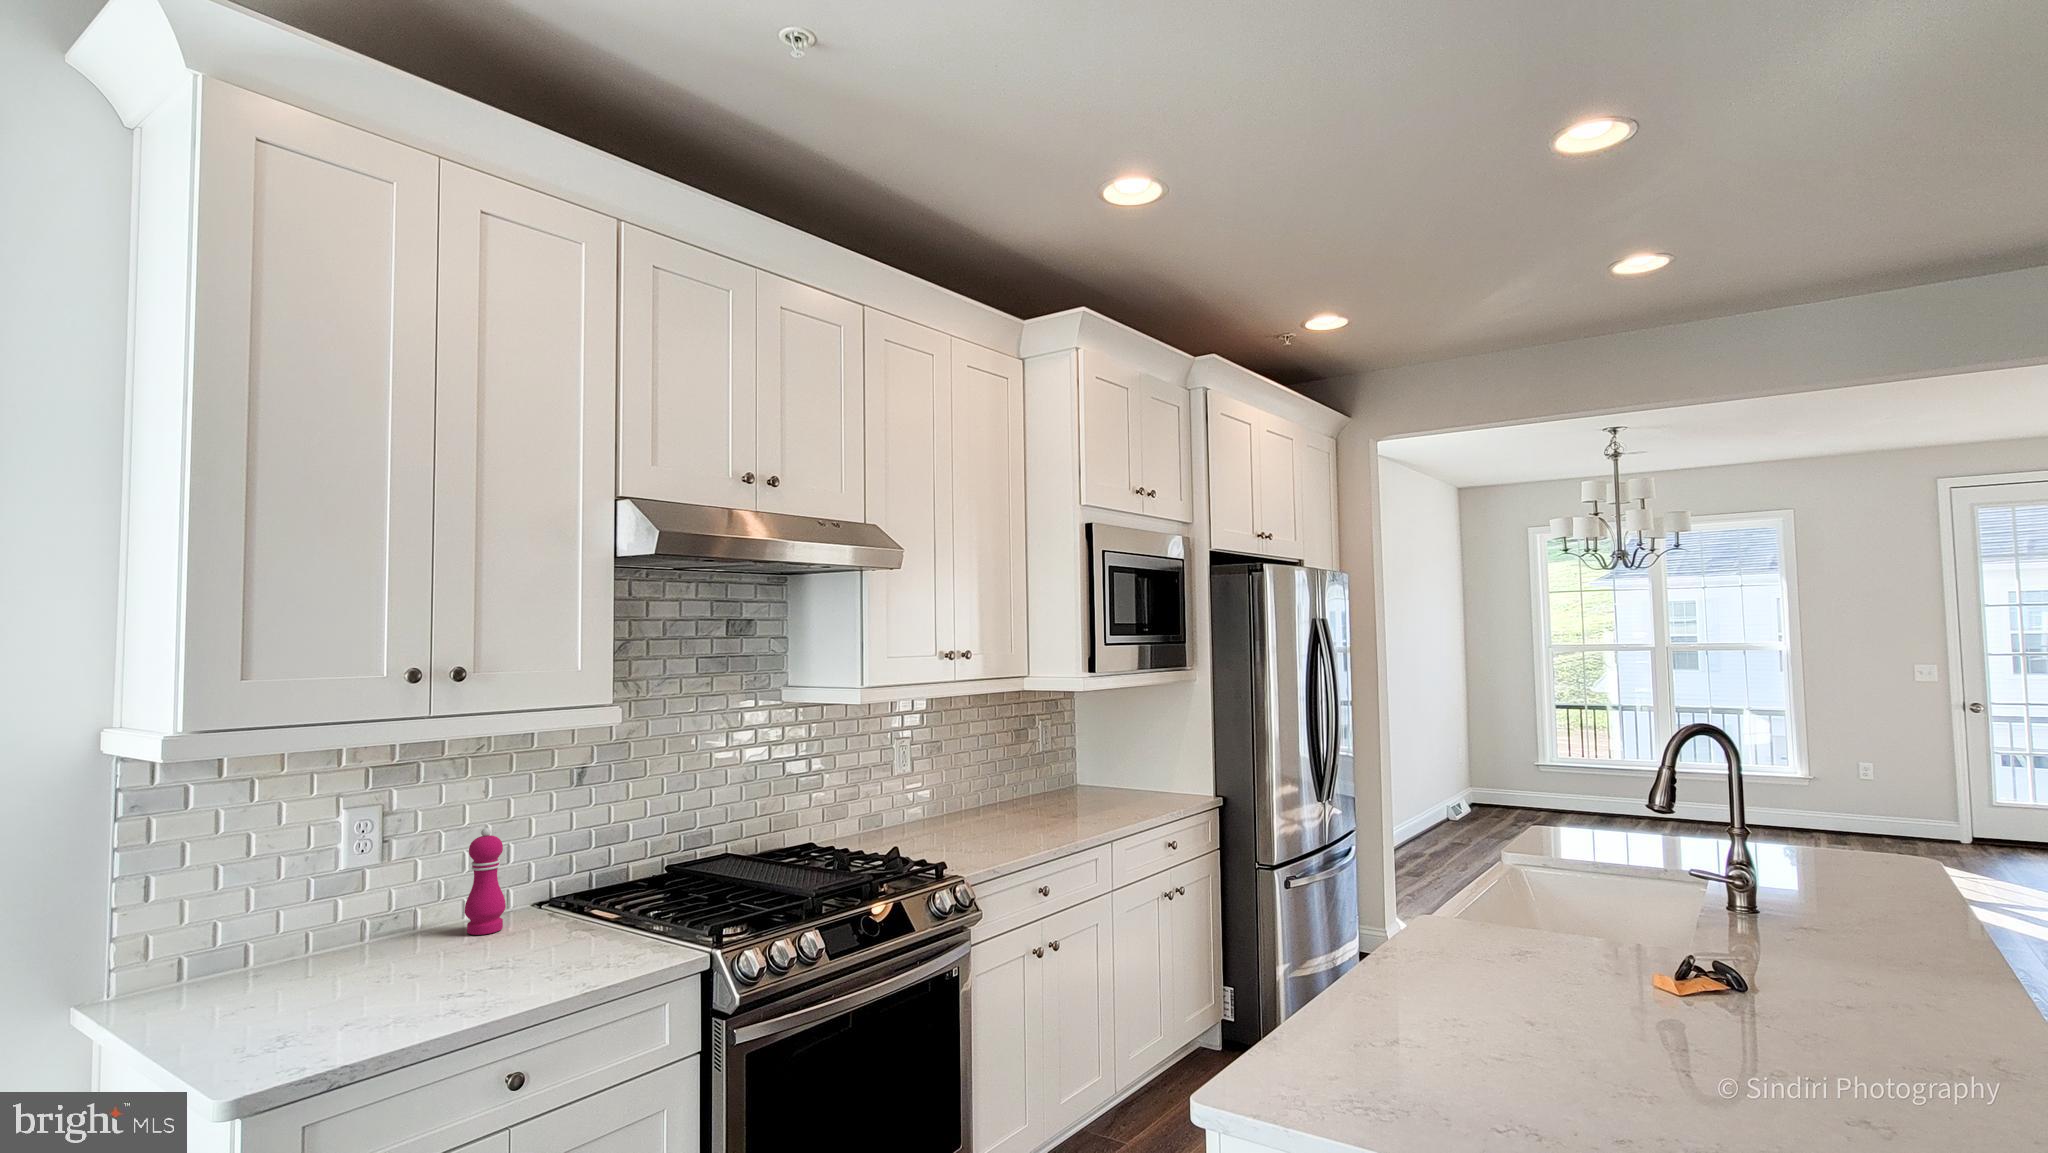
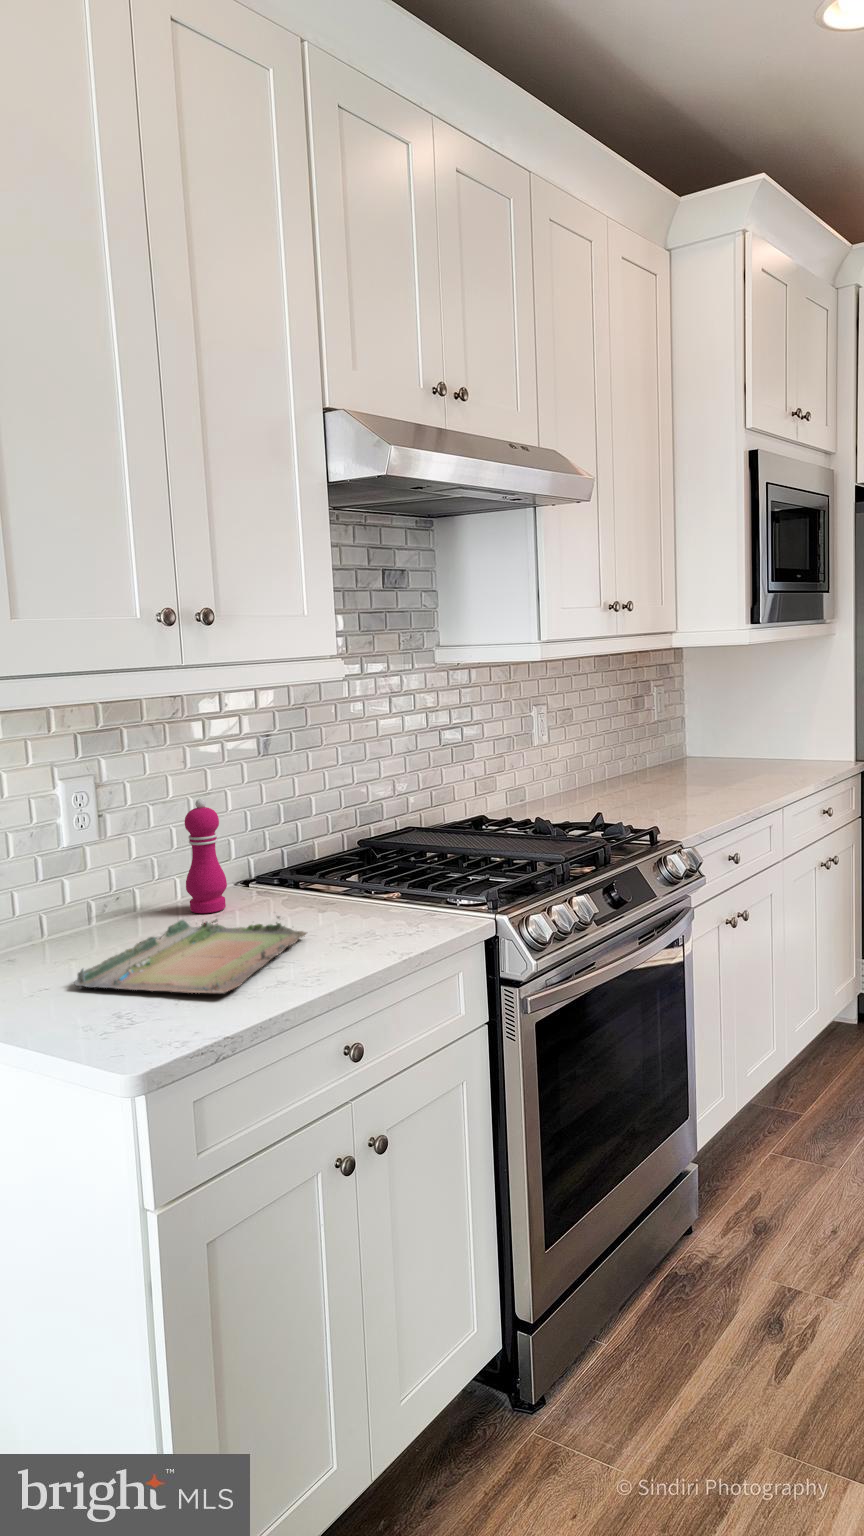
tray: none [281,937,540,1018] -> present [74,916,306,993]

